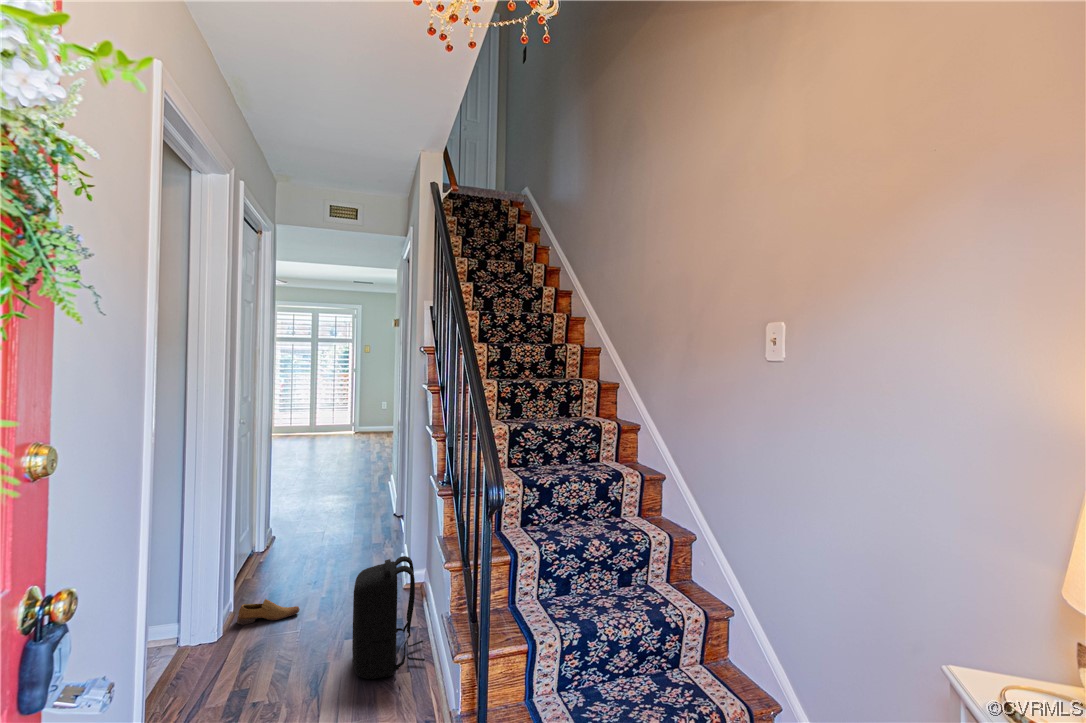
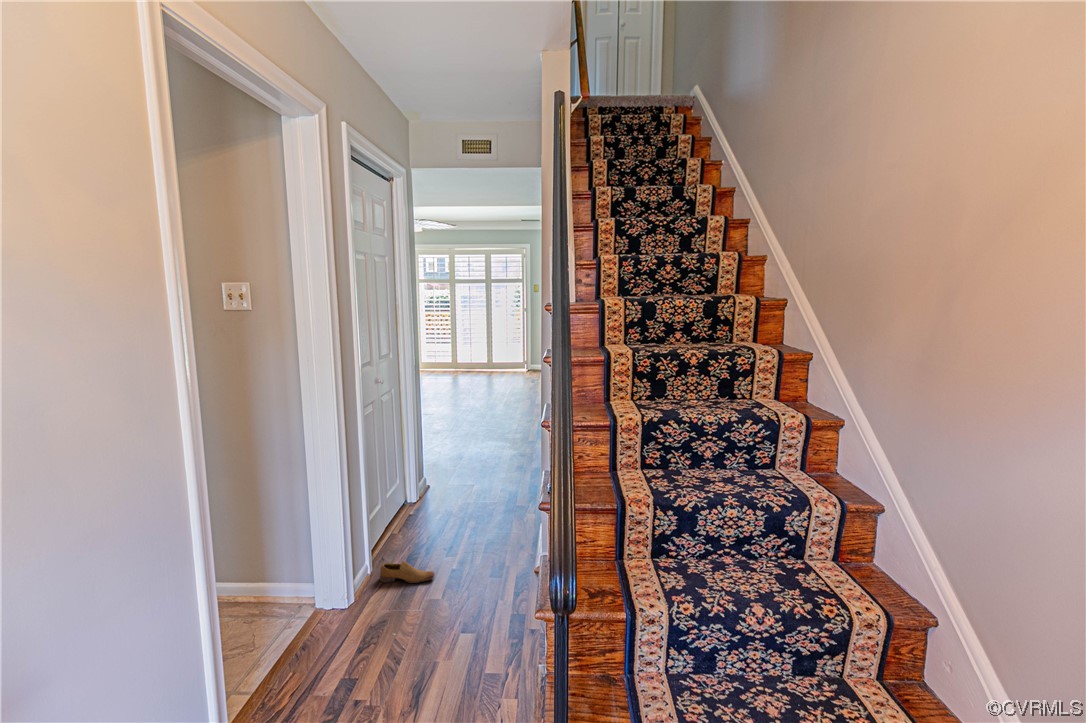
backpack: present [352,556,425,679] -> none [465,551,546,684]

